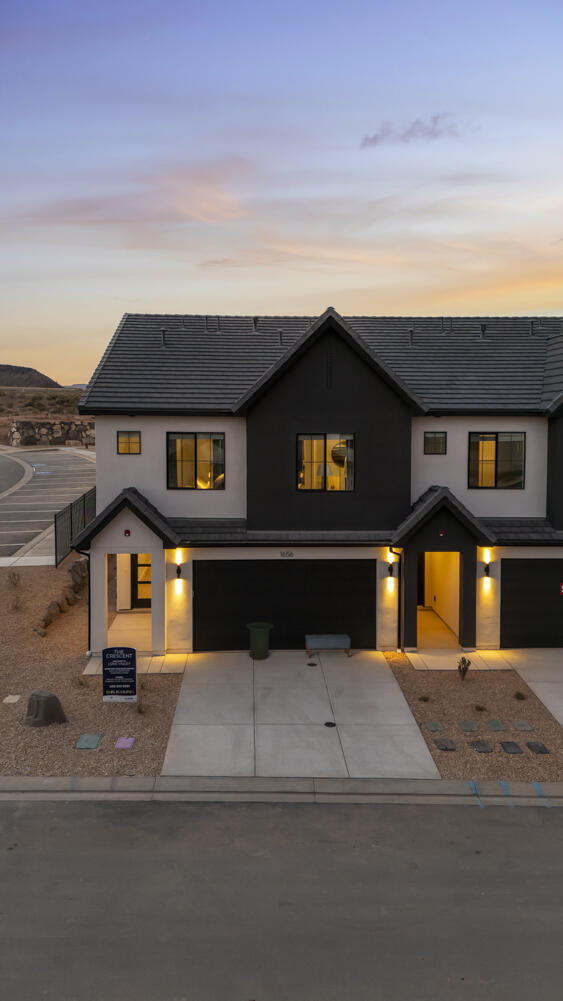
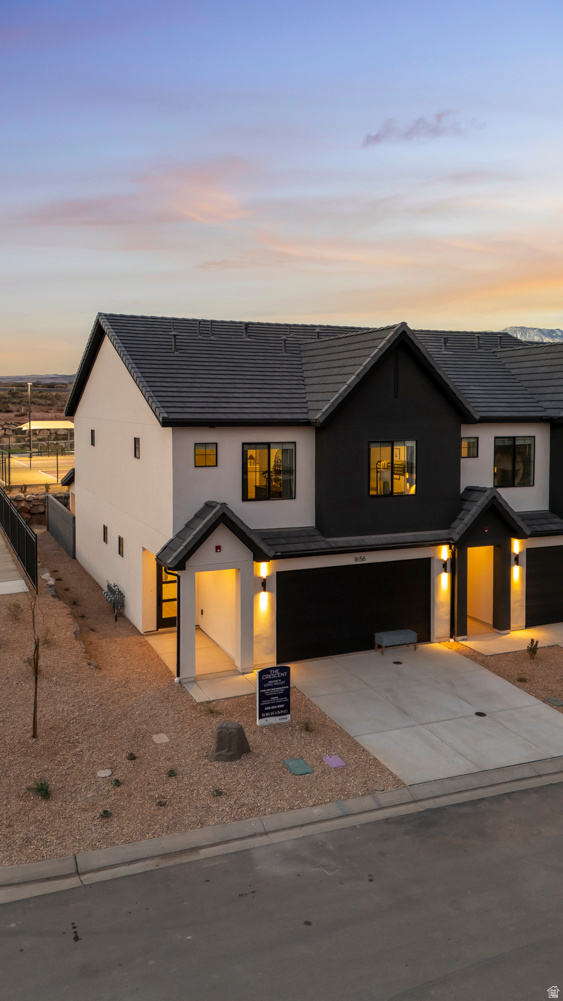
trash can: present [246,622,273,660] -> none [328,625,355,662]

